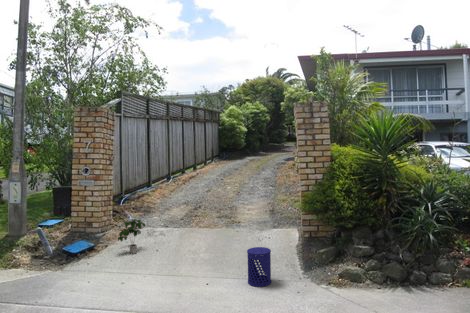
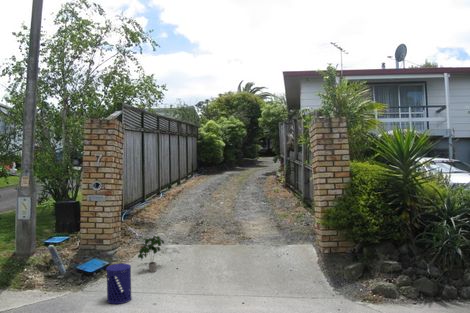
waste bin: present [247,247,271,287] -> present [106,264,131,304]

